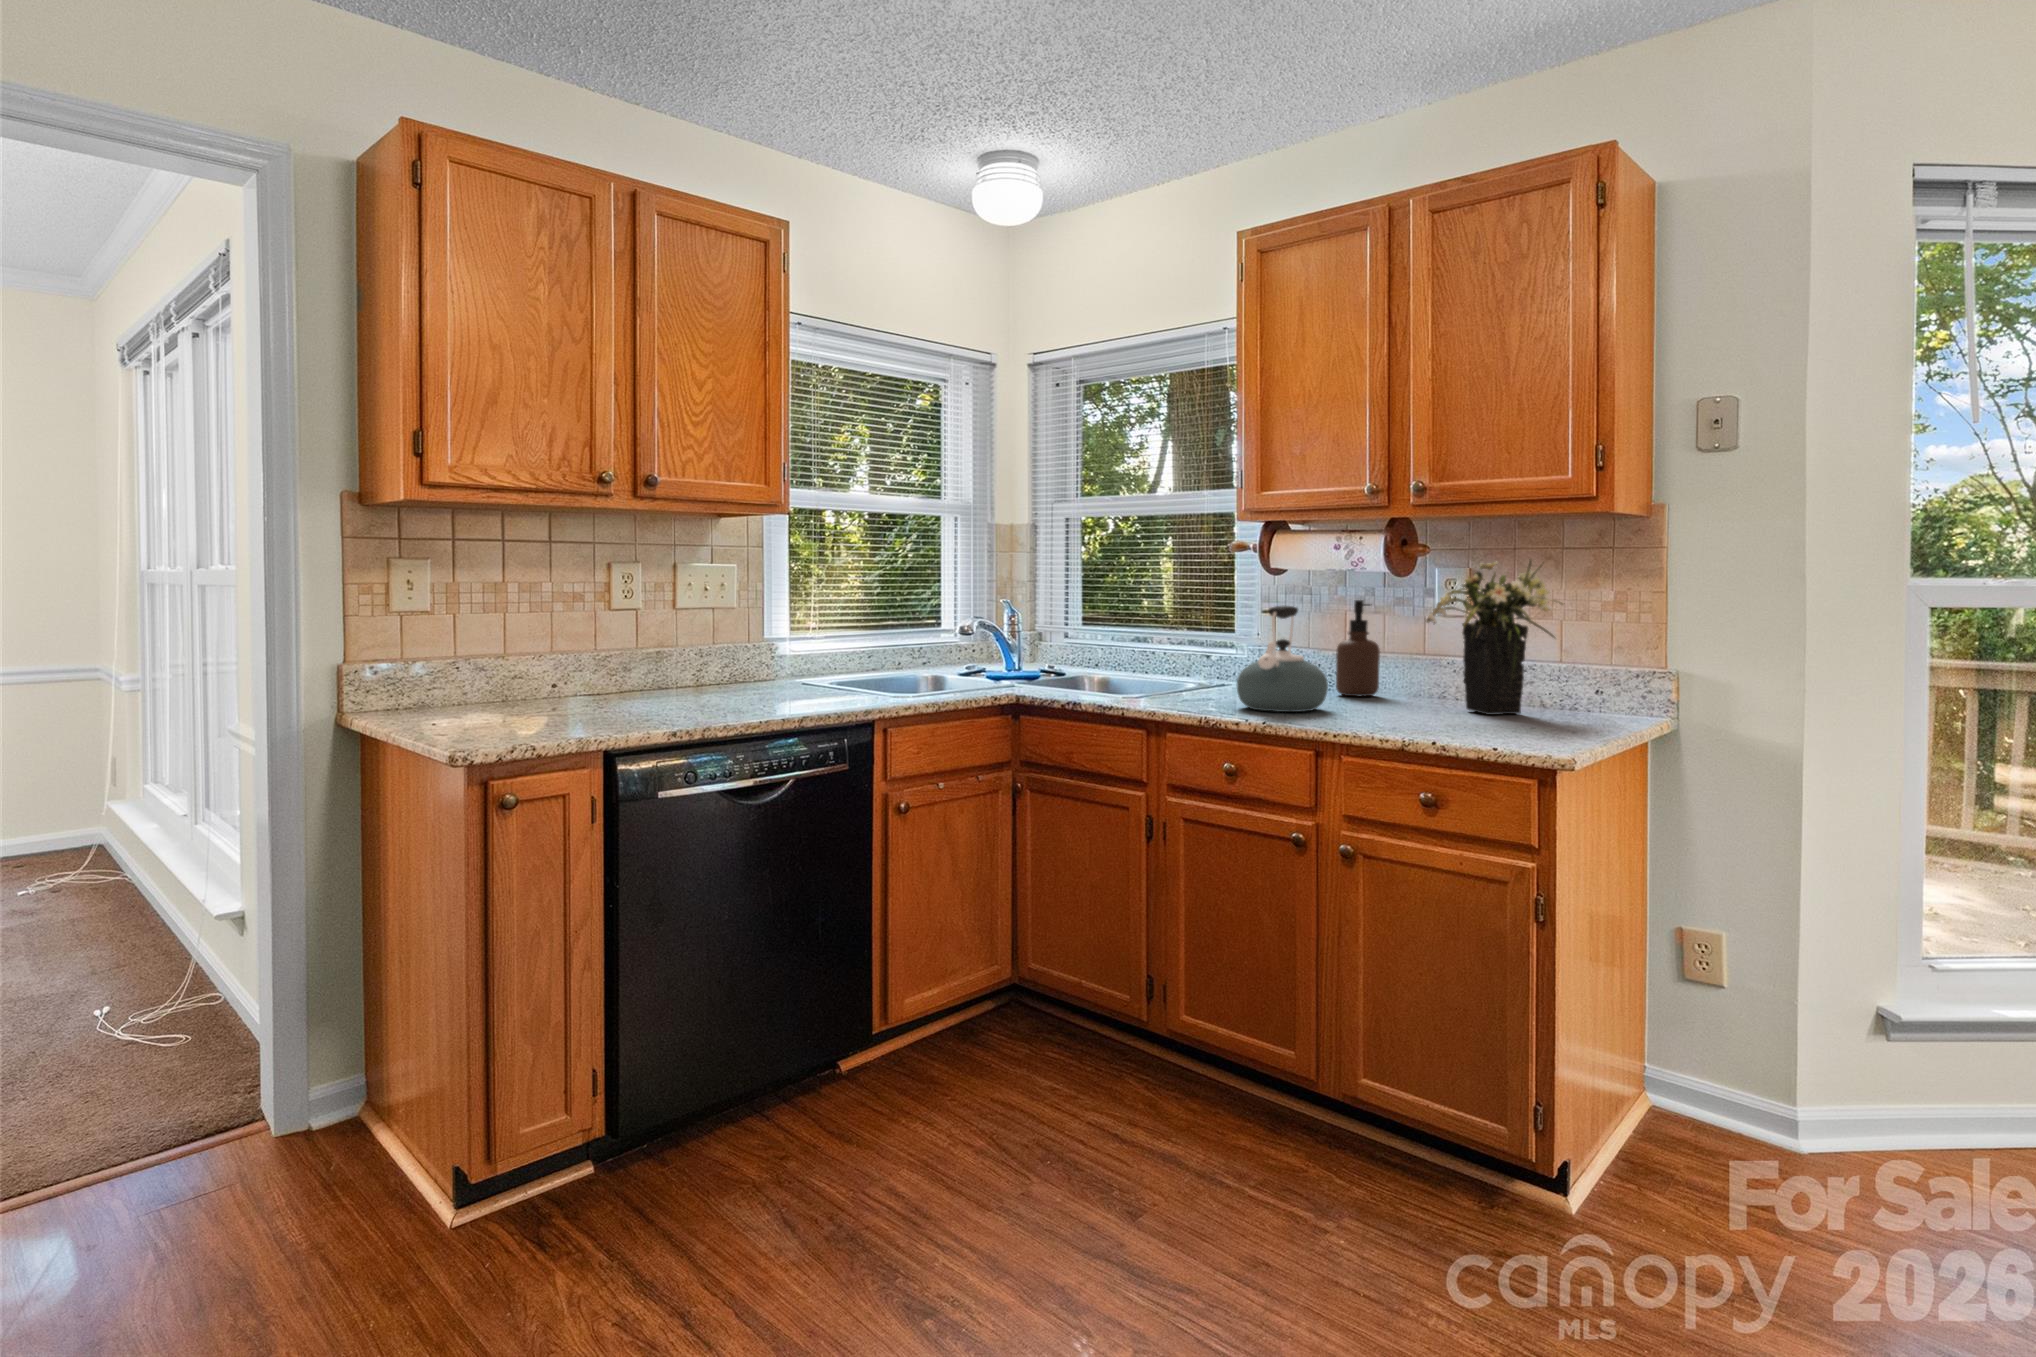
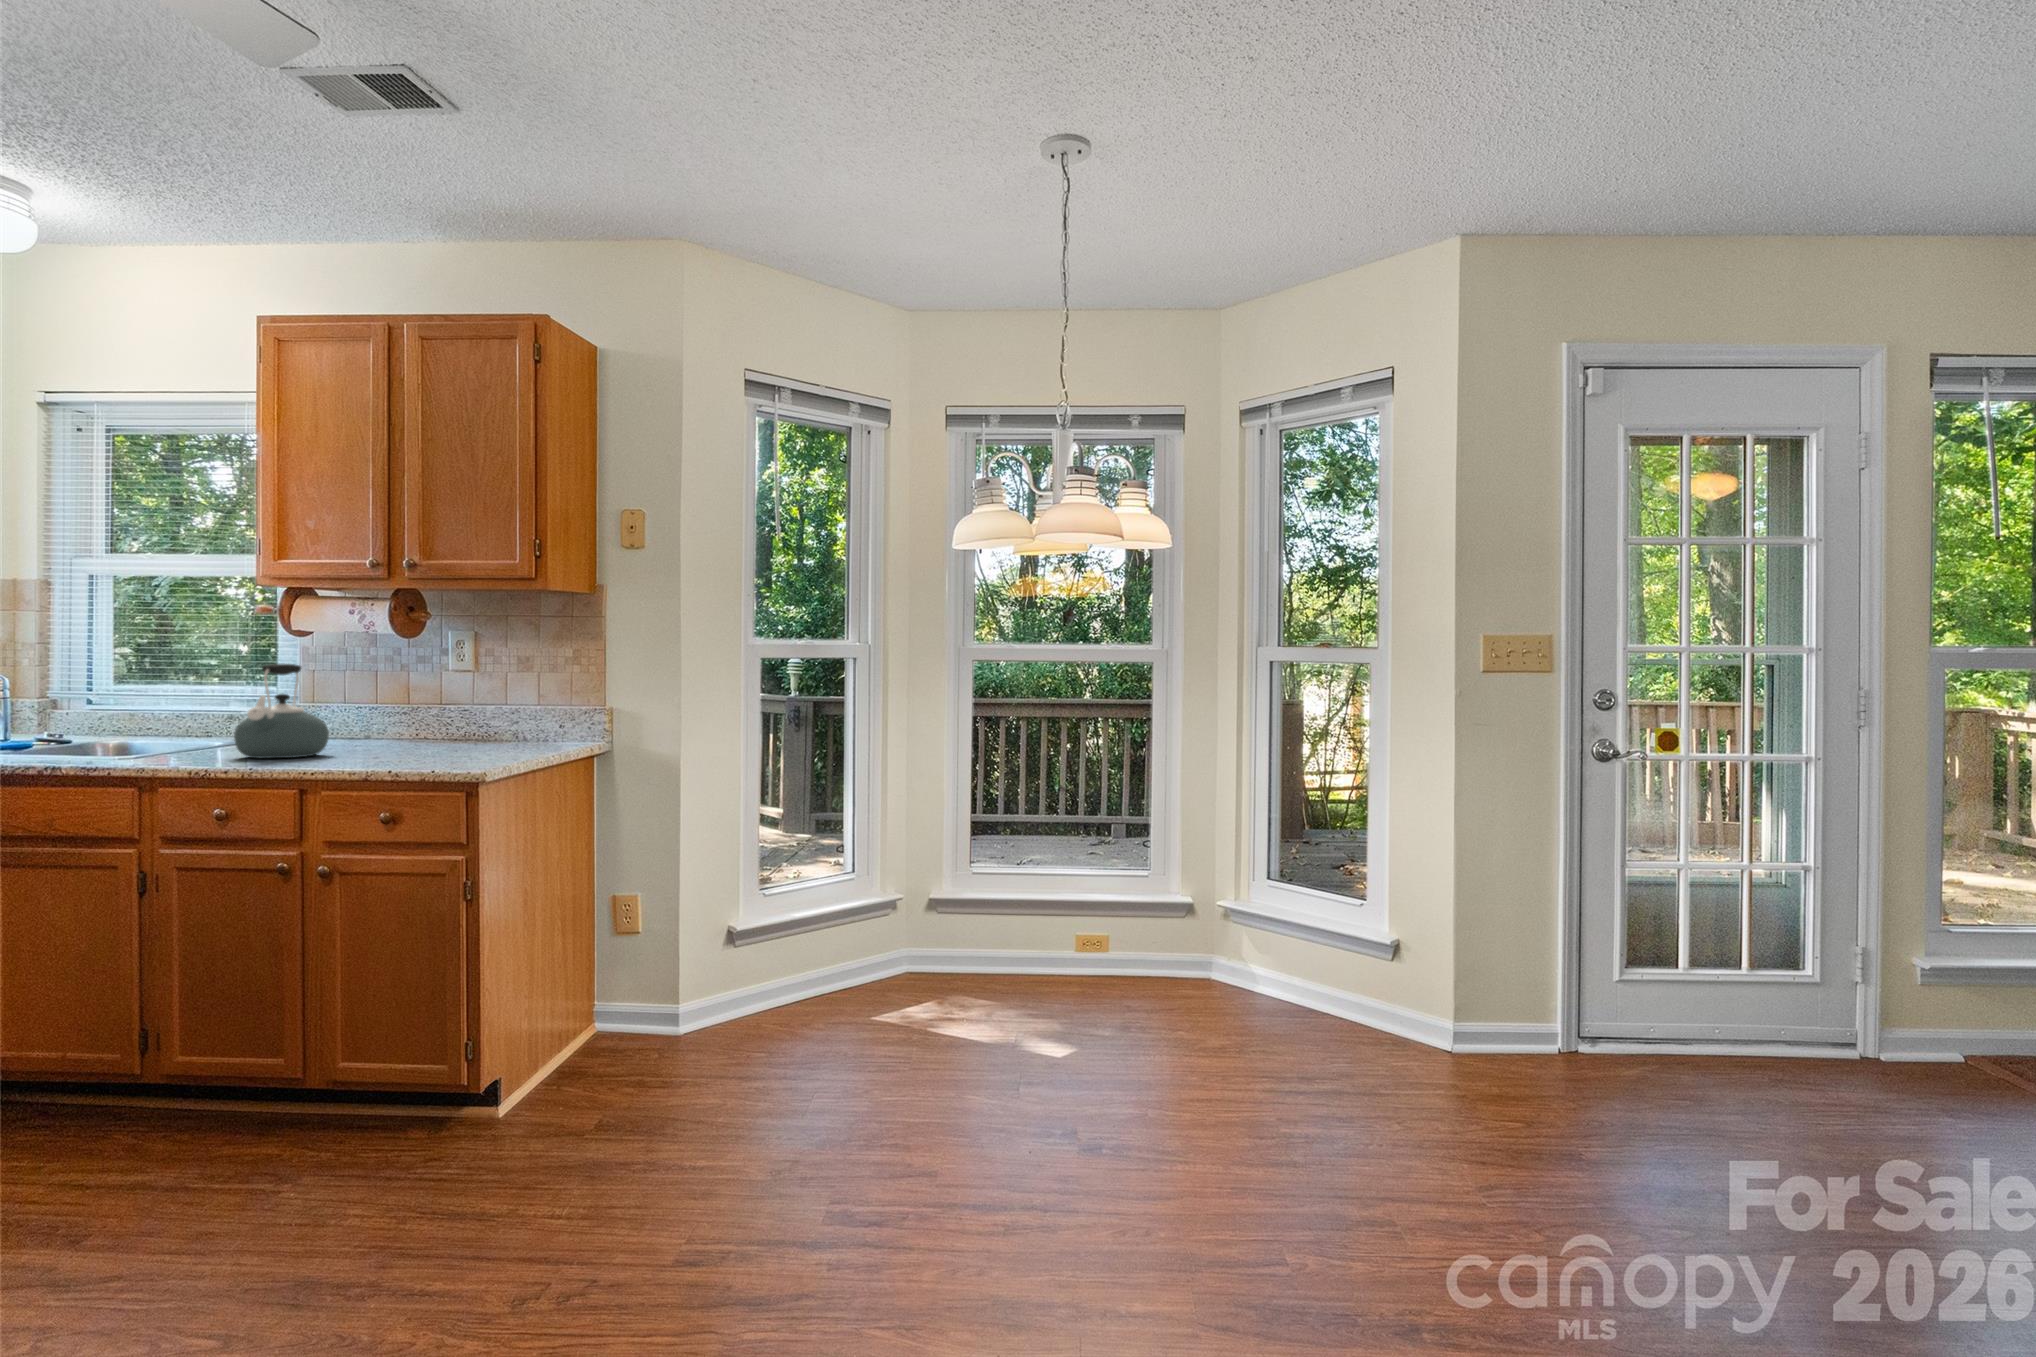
flower arrangement: present [1426,559,1563,715] -> none [416,625,530,752]
soap dispenser: present [1336,600,1380,696] -> none [363,660,405,745]

